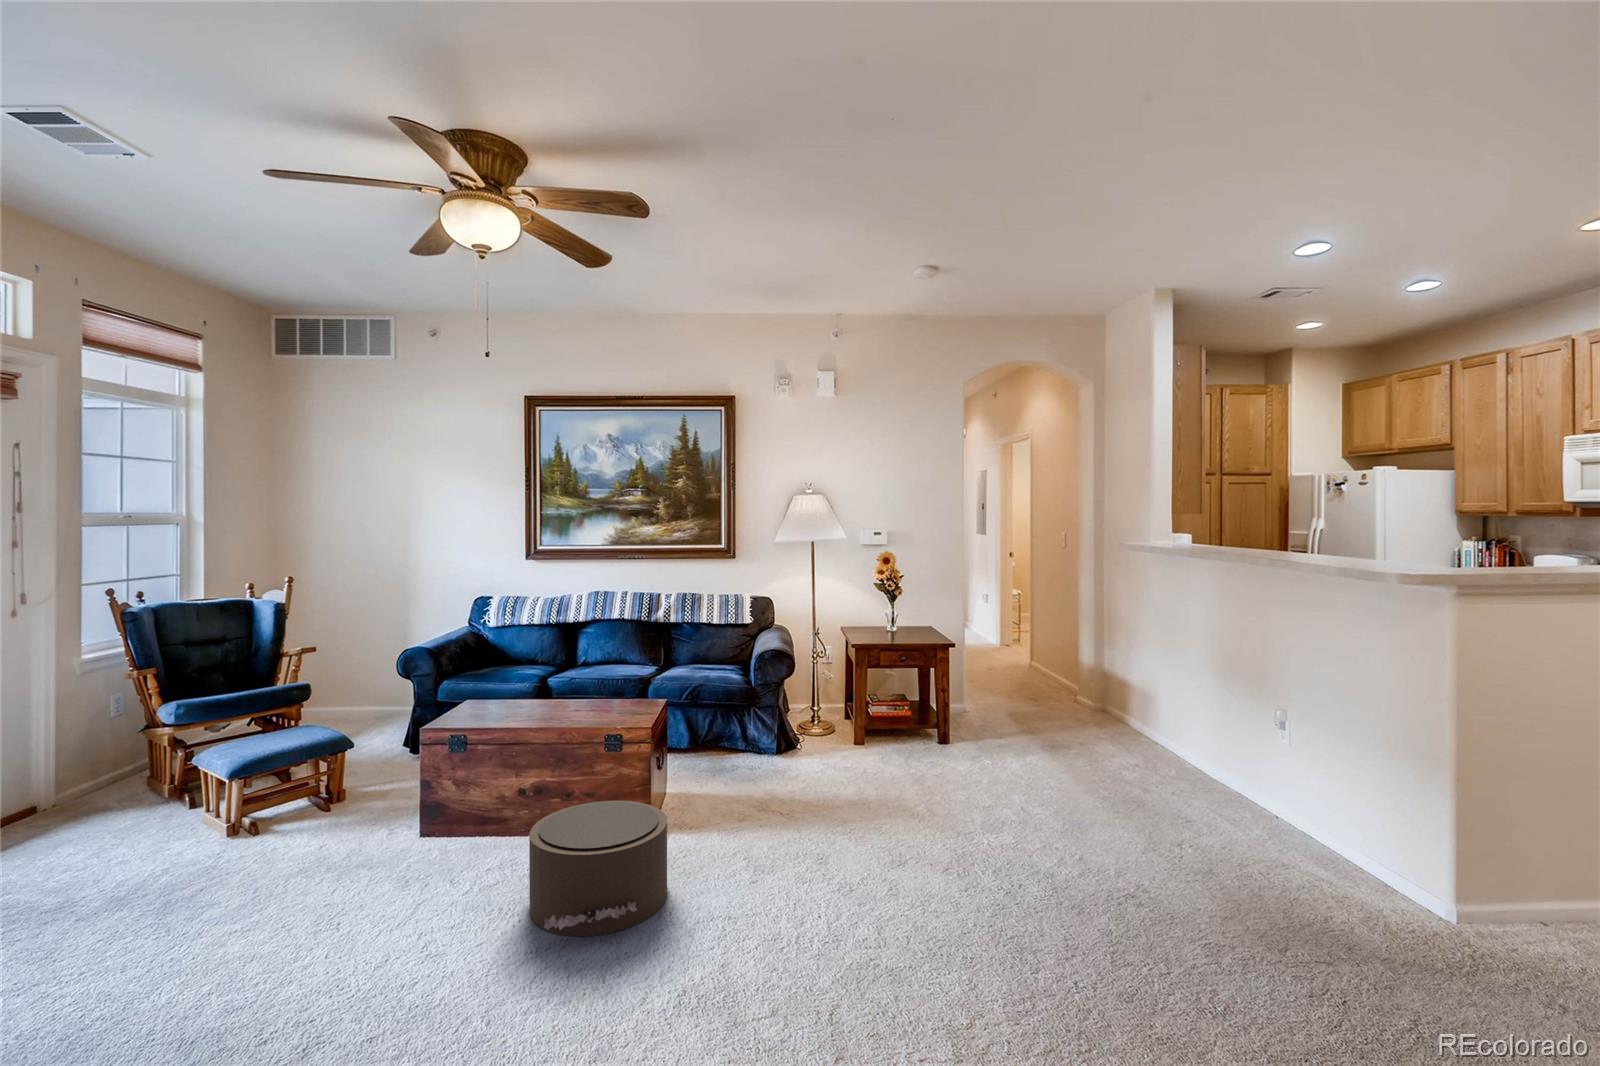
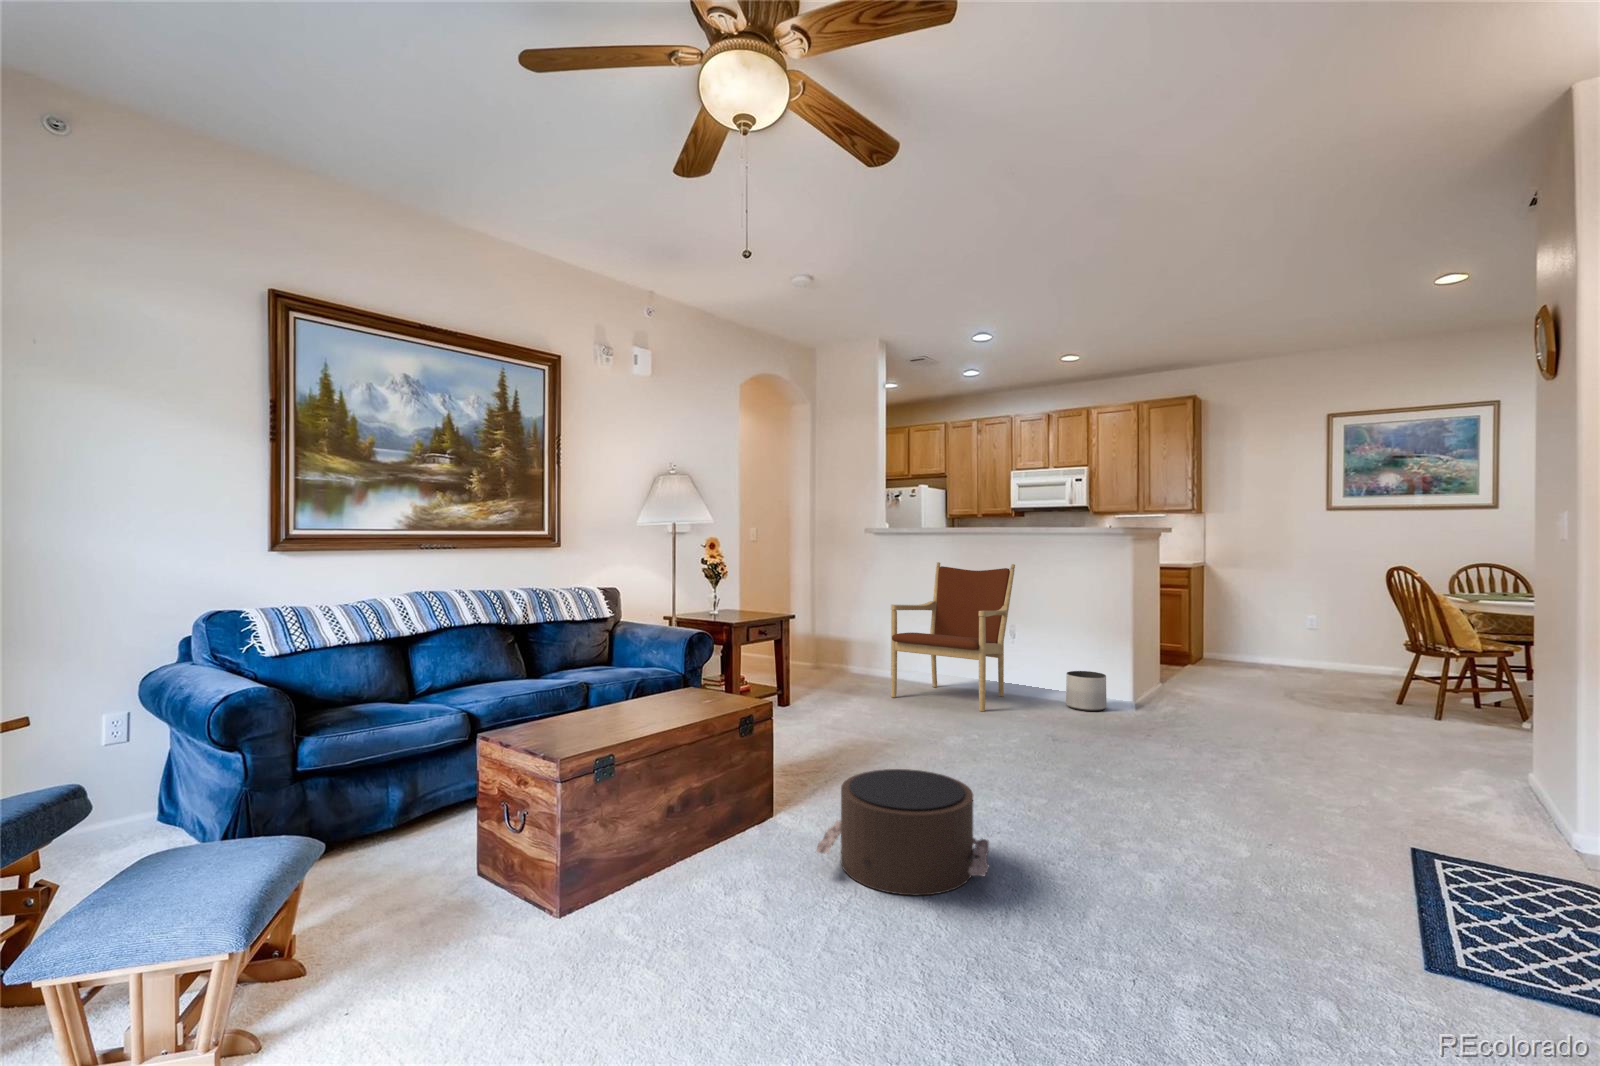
armchair: none [1072,590,1282,813] -> present [891,562,1015,711]
planter: none [1305,792,1388,875] -> present [1066,671,1107,711]

